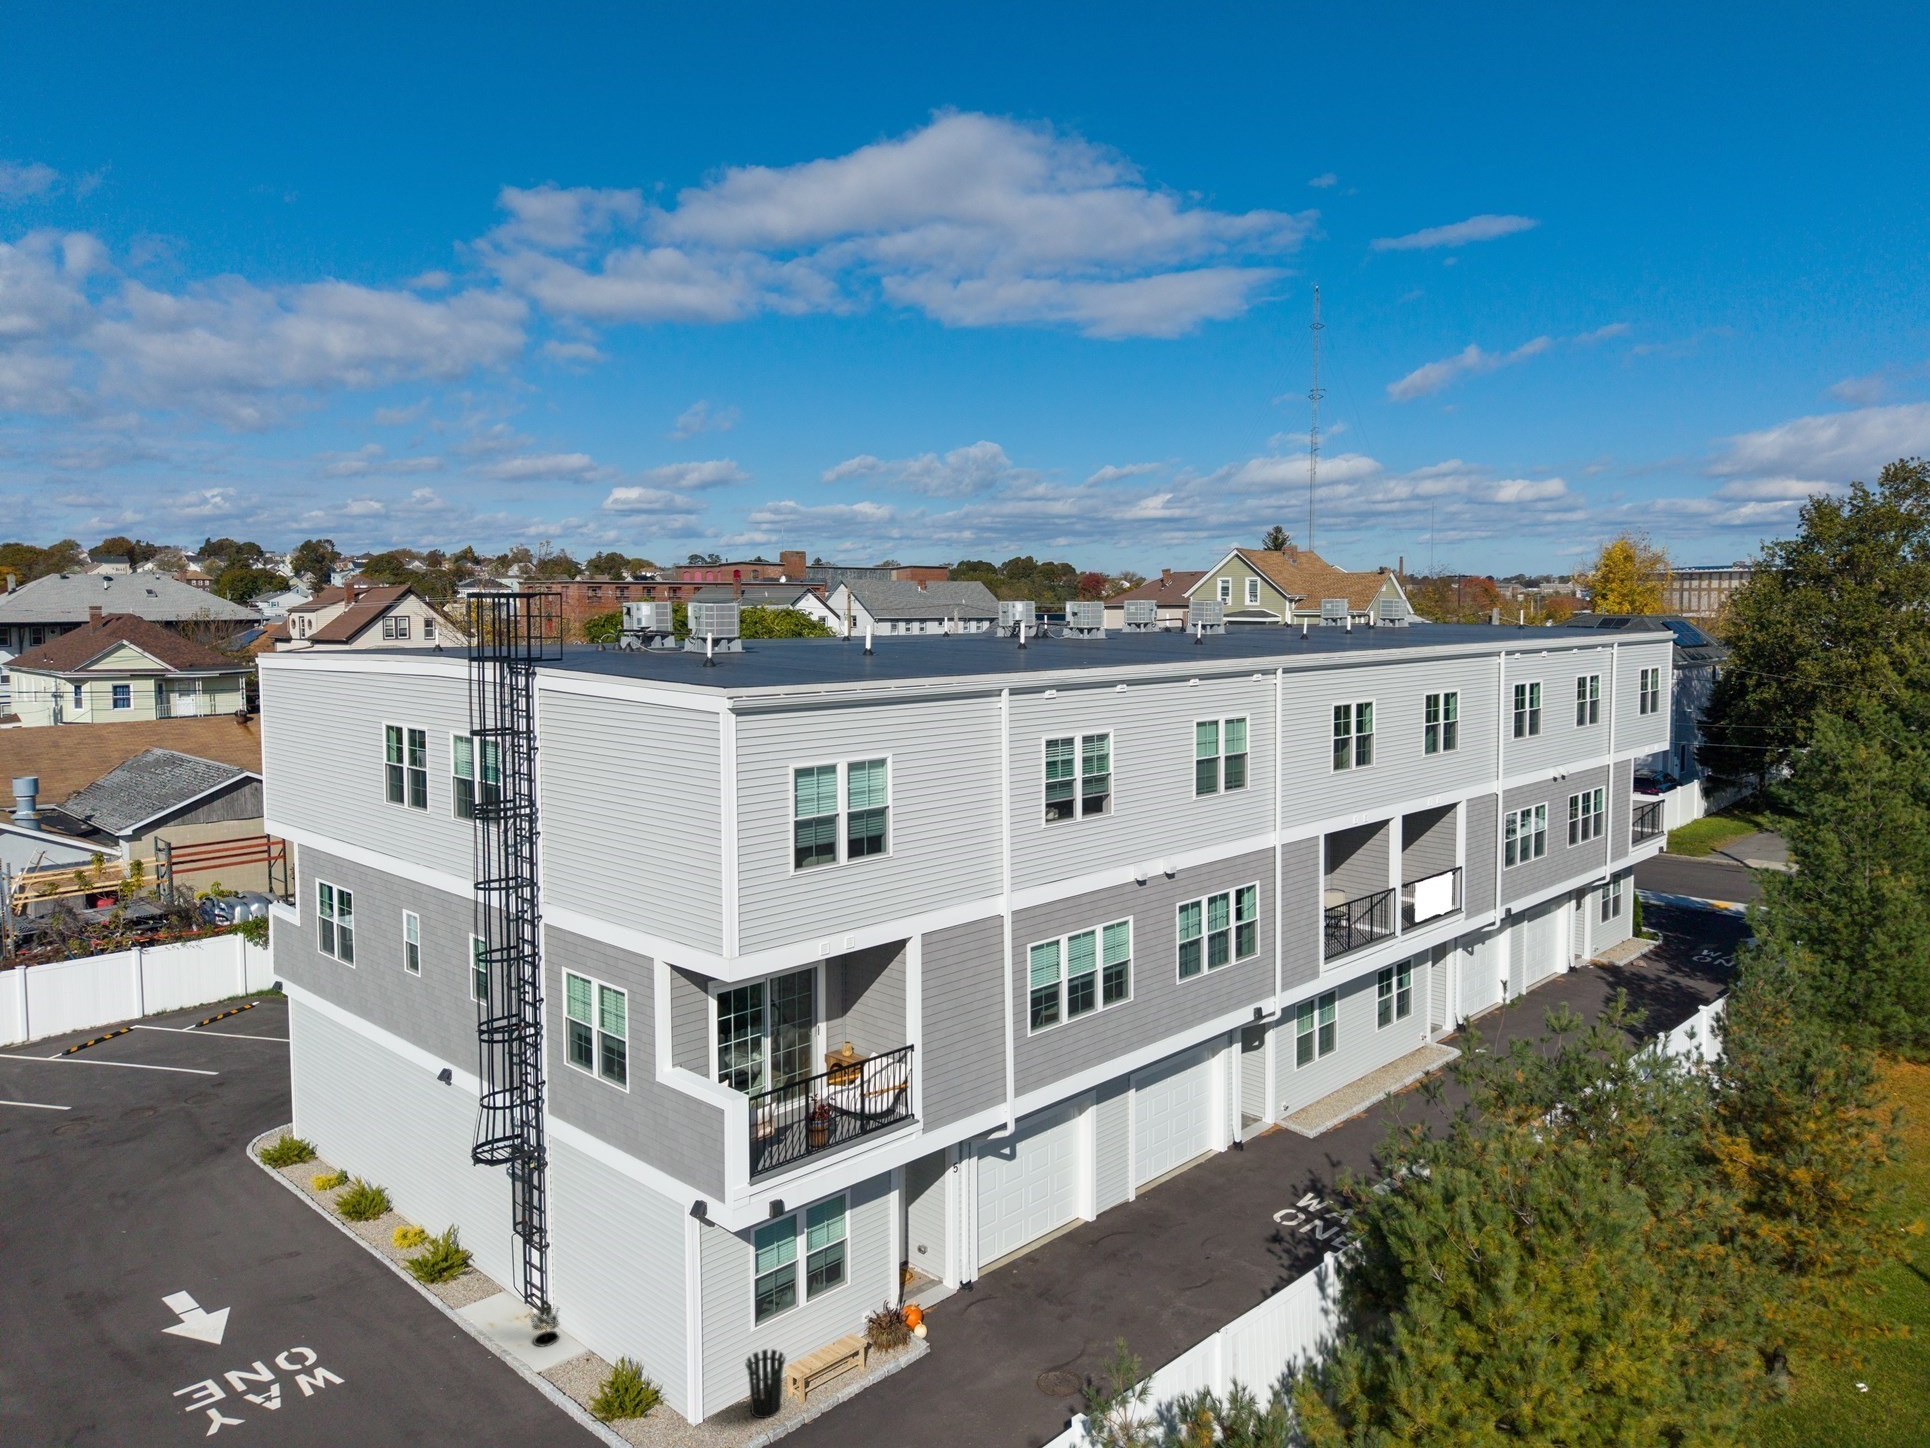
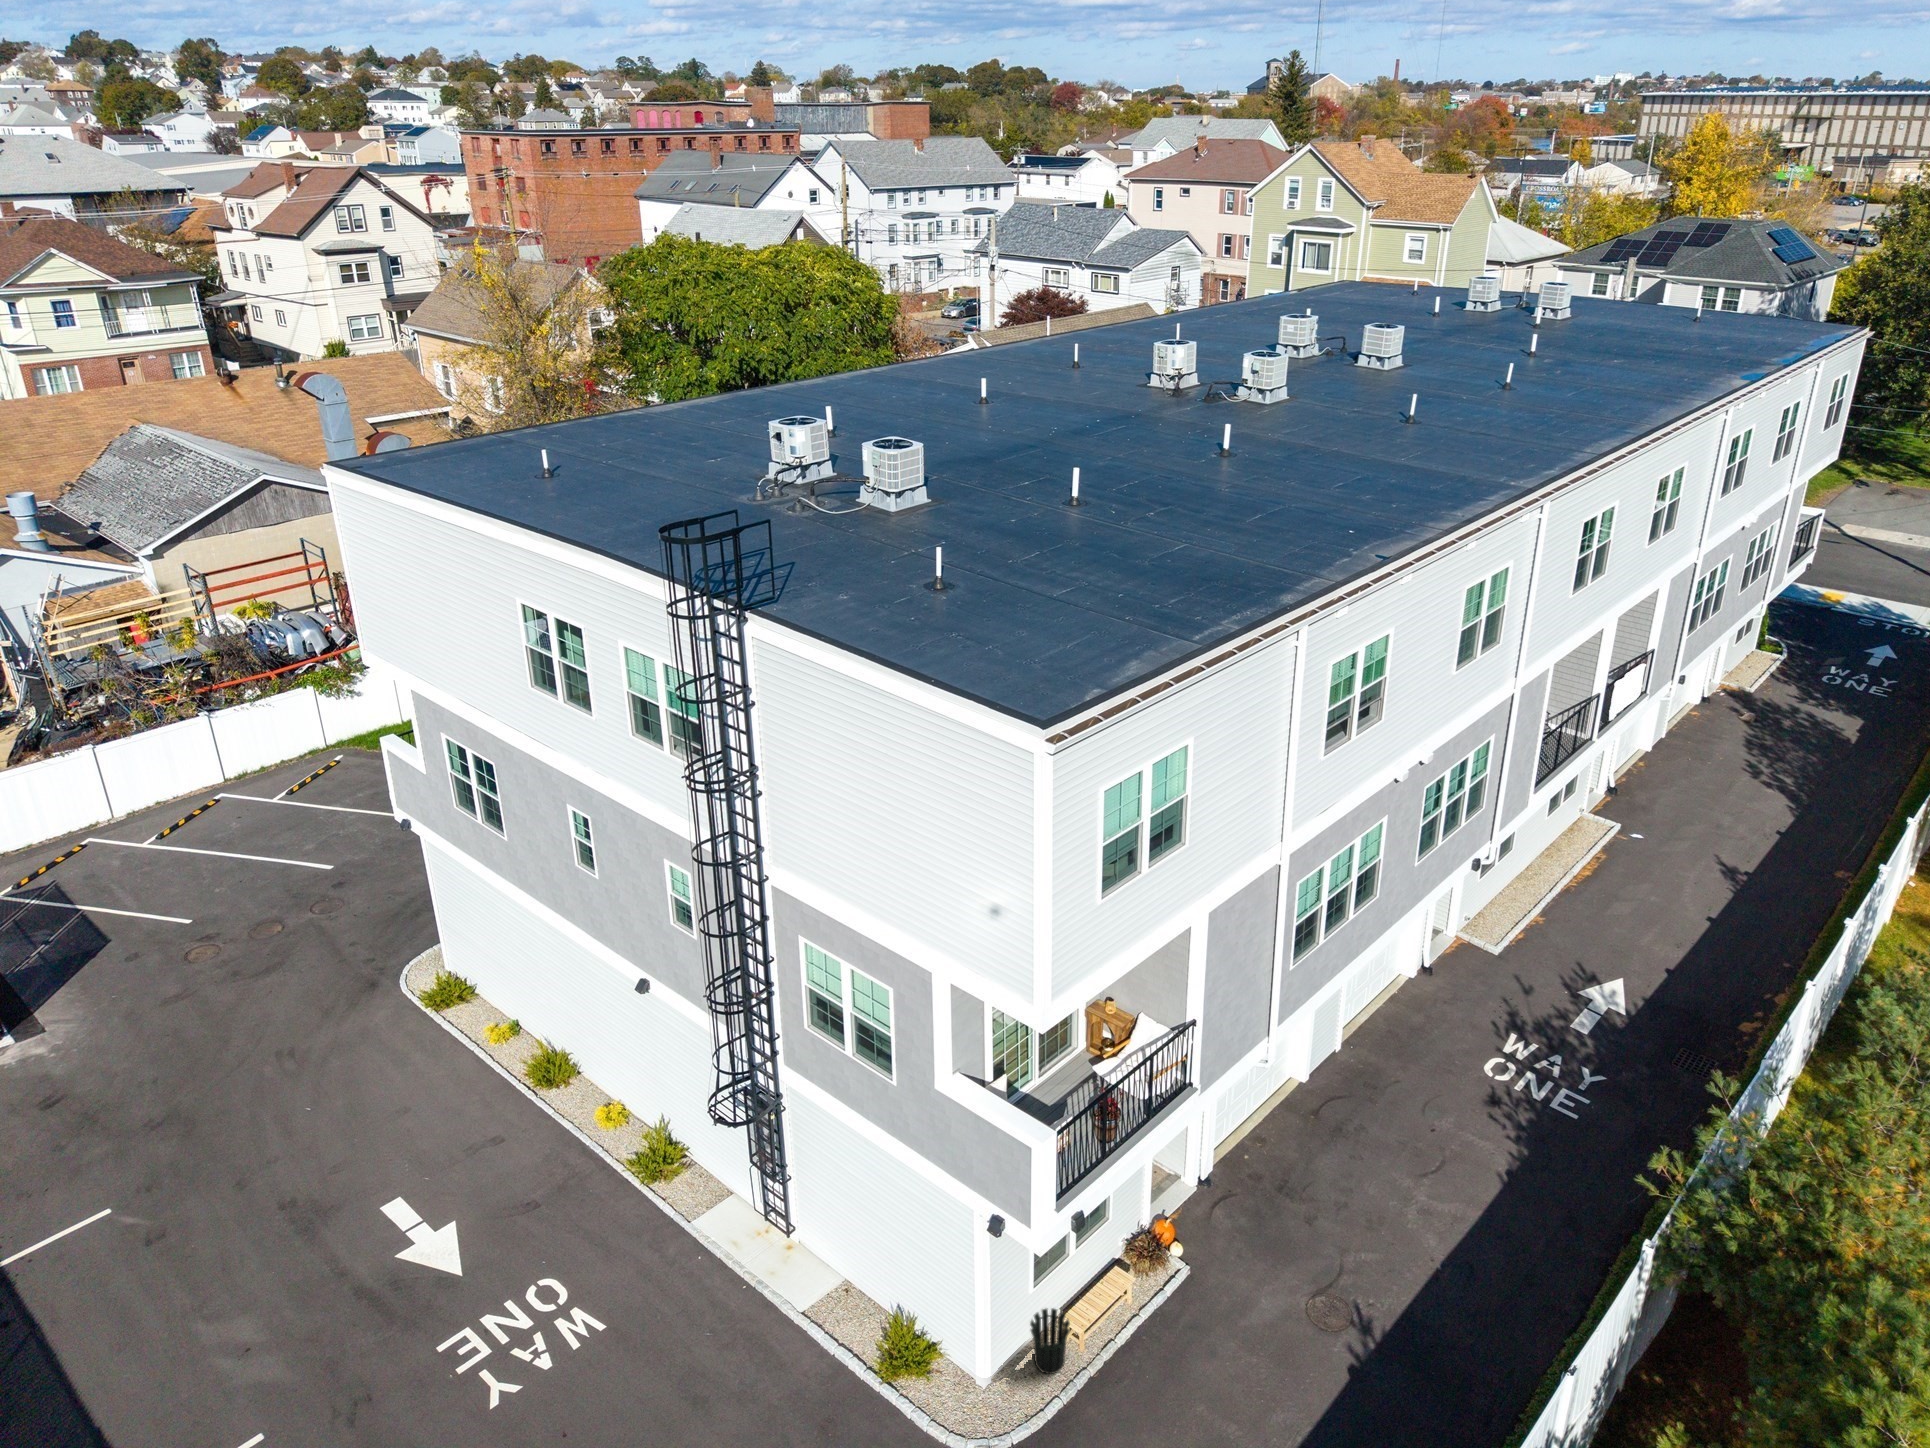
potted tree: present [529,1296,559,1347] -> none [775,1225,810,1270]

